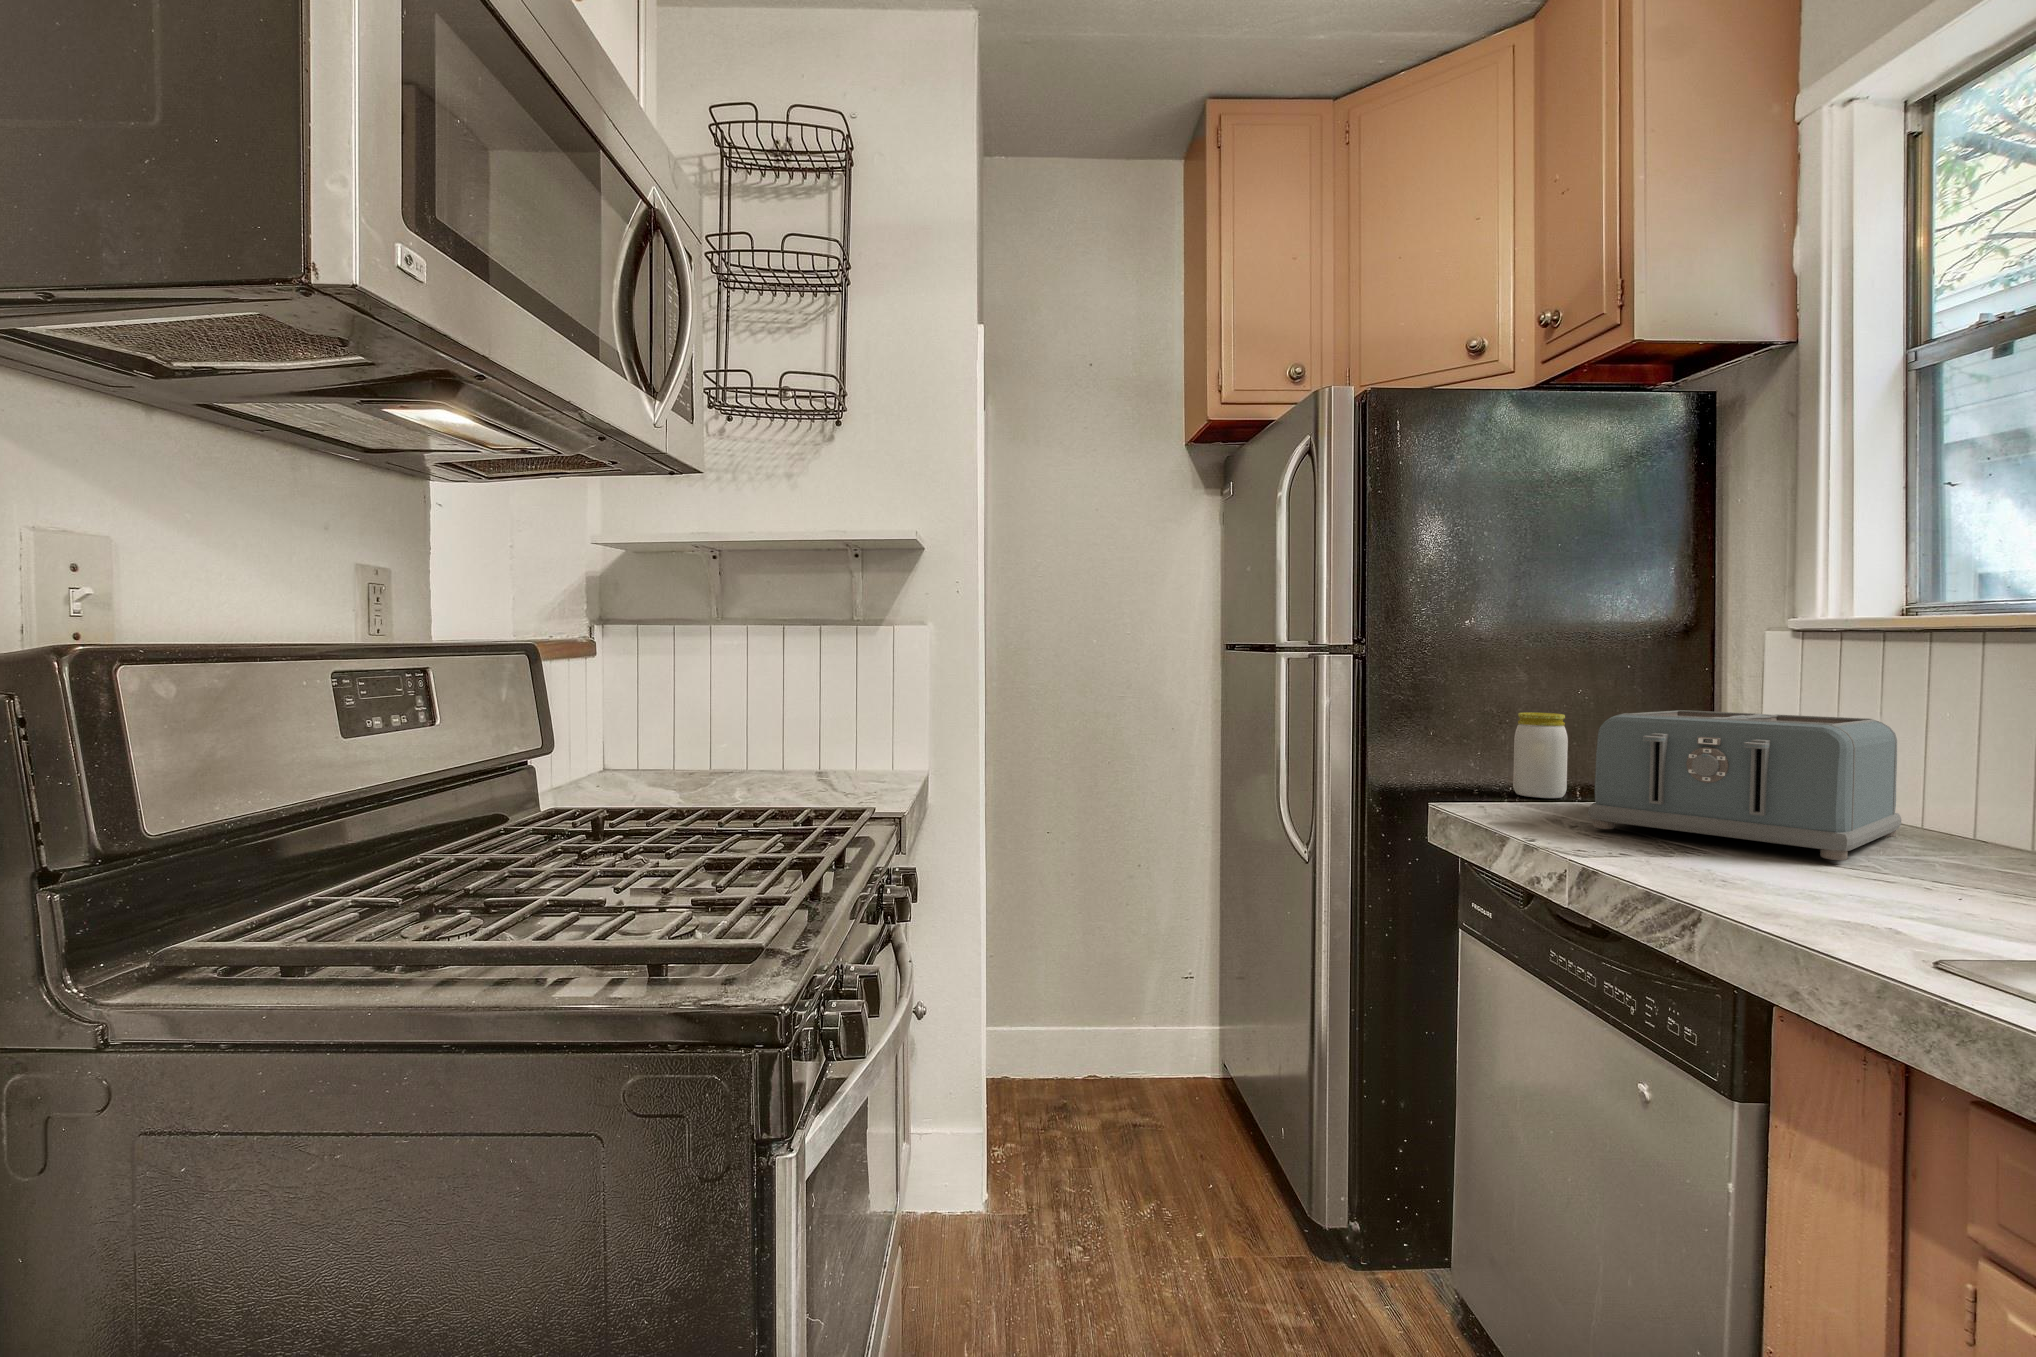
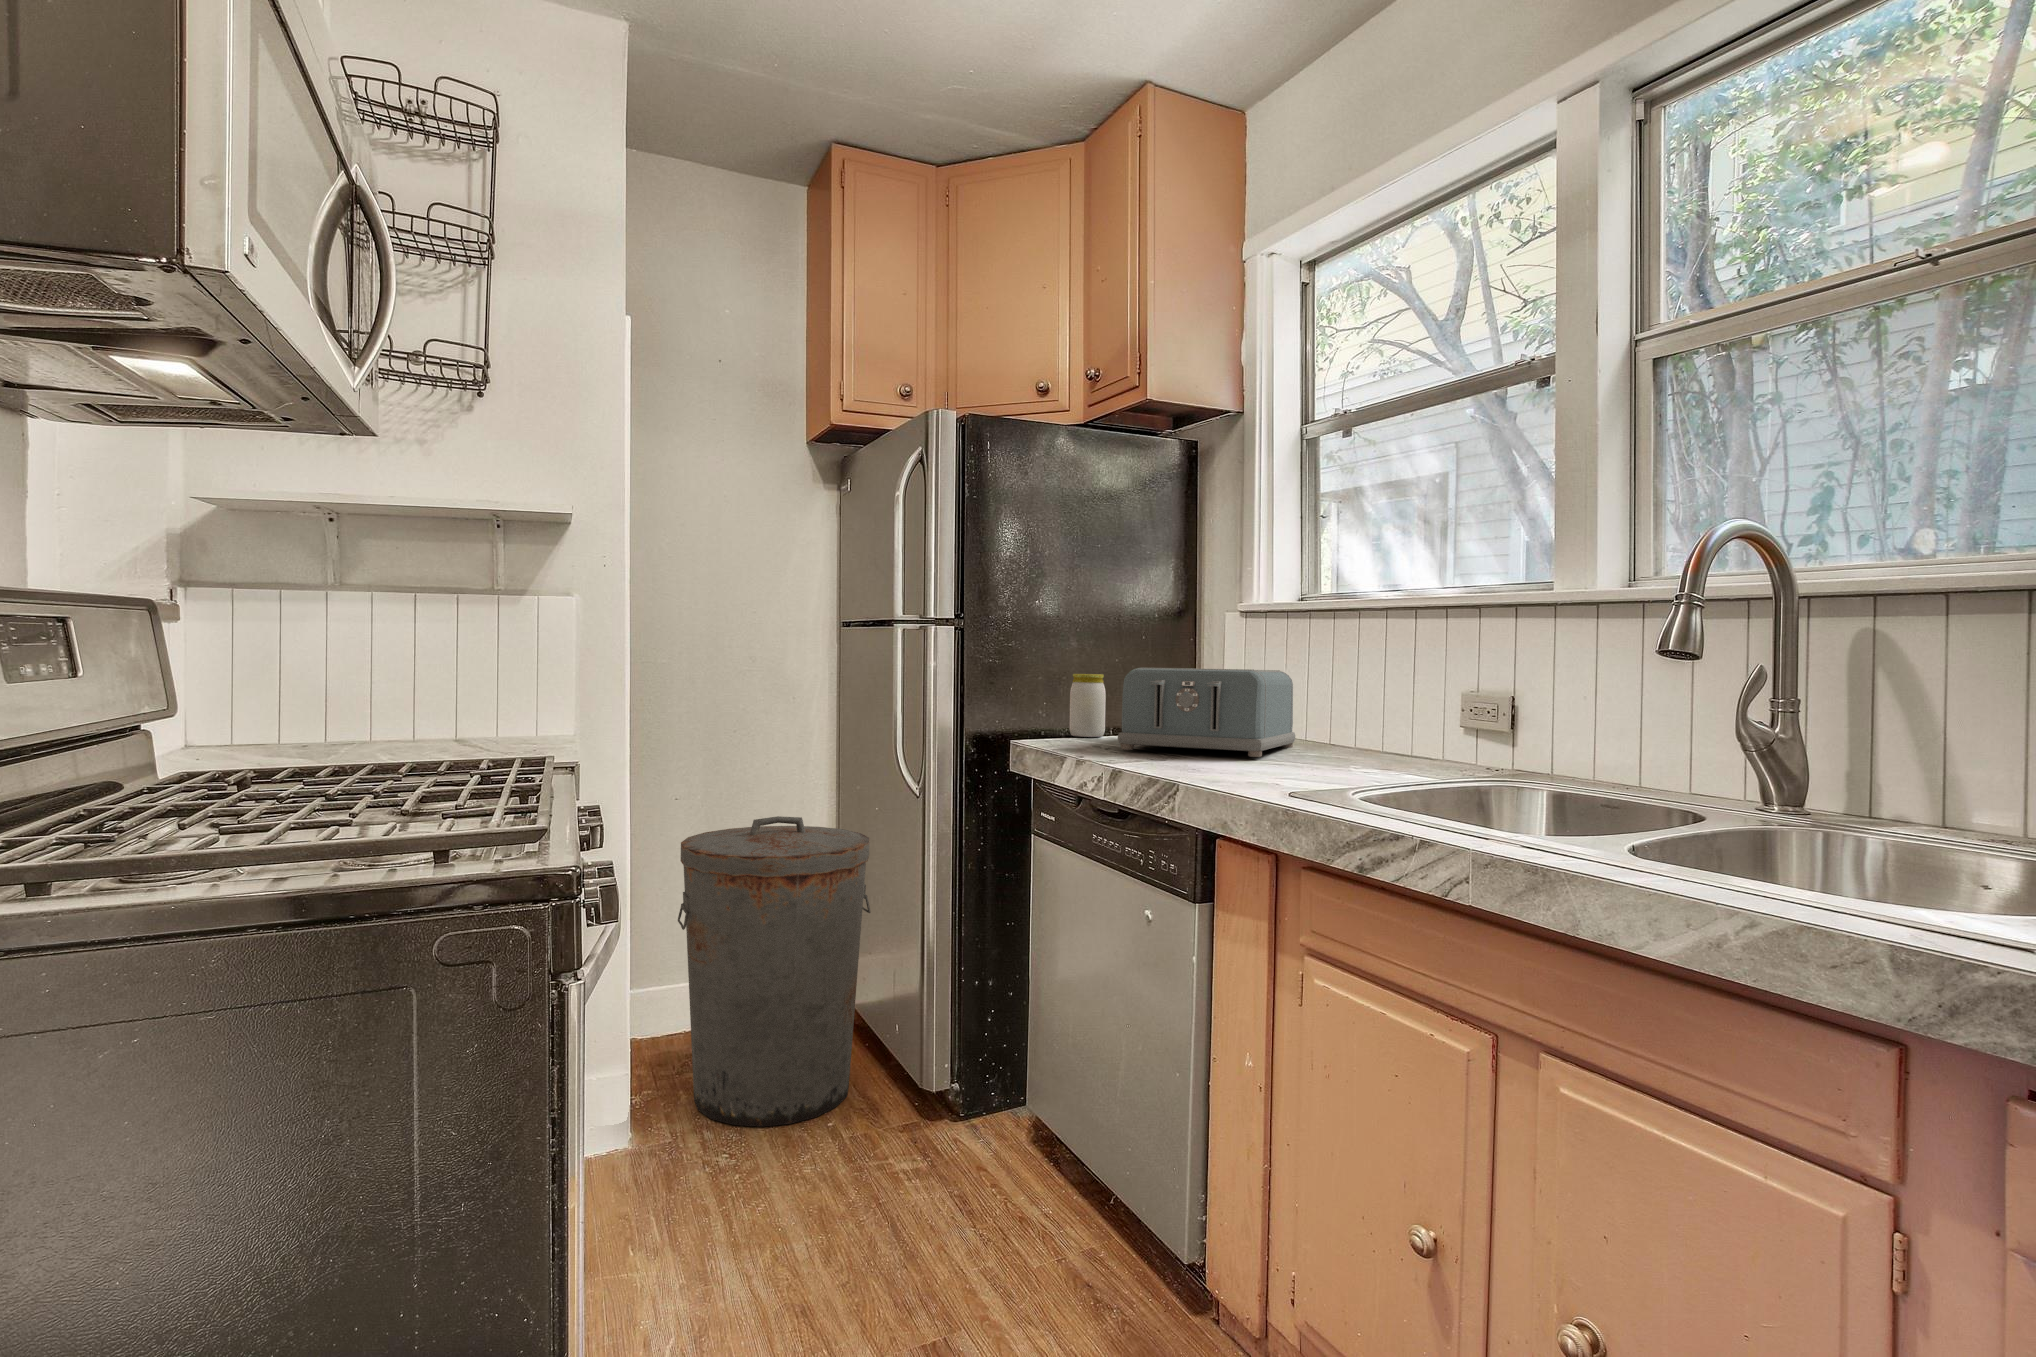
trash can: none [1038,866,1252,1223] -> present [678,816,870,1126]

